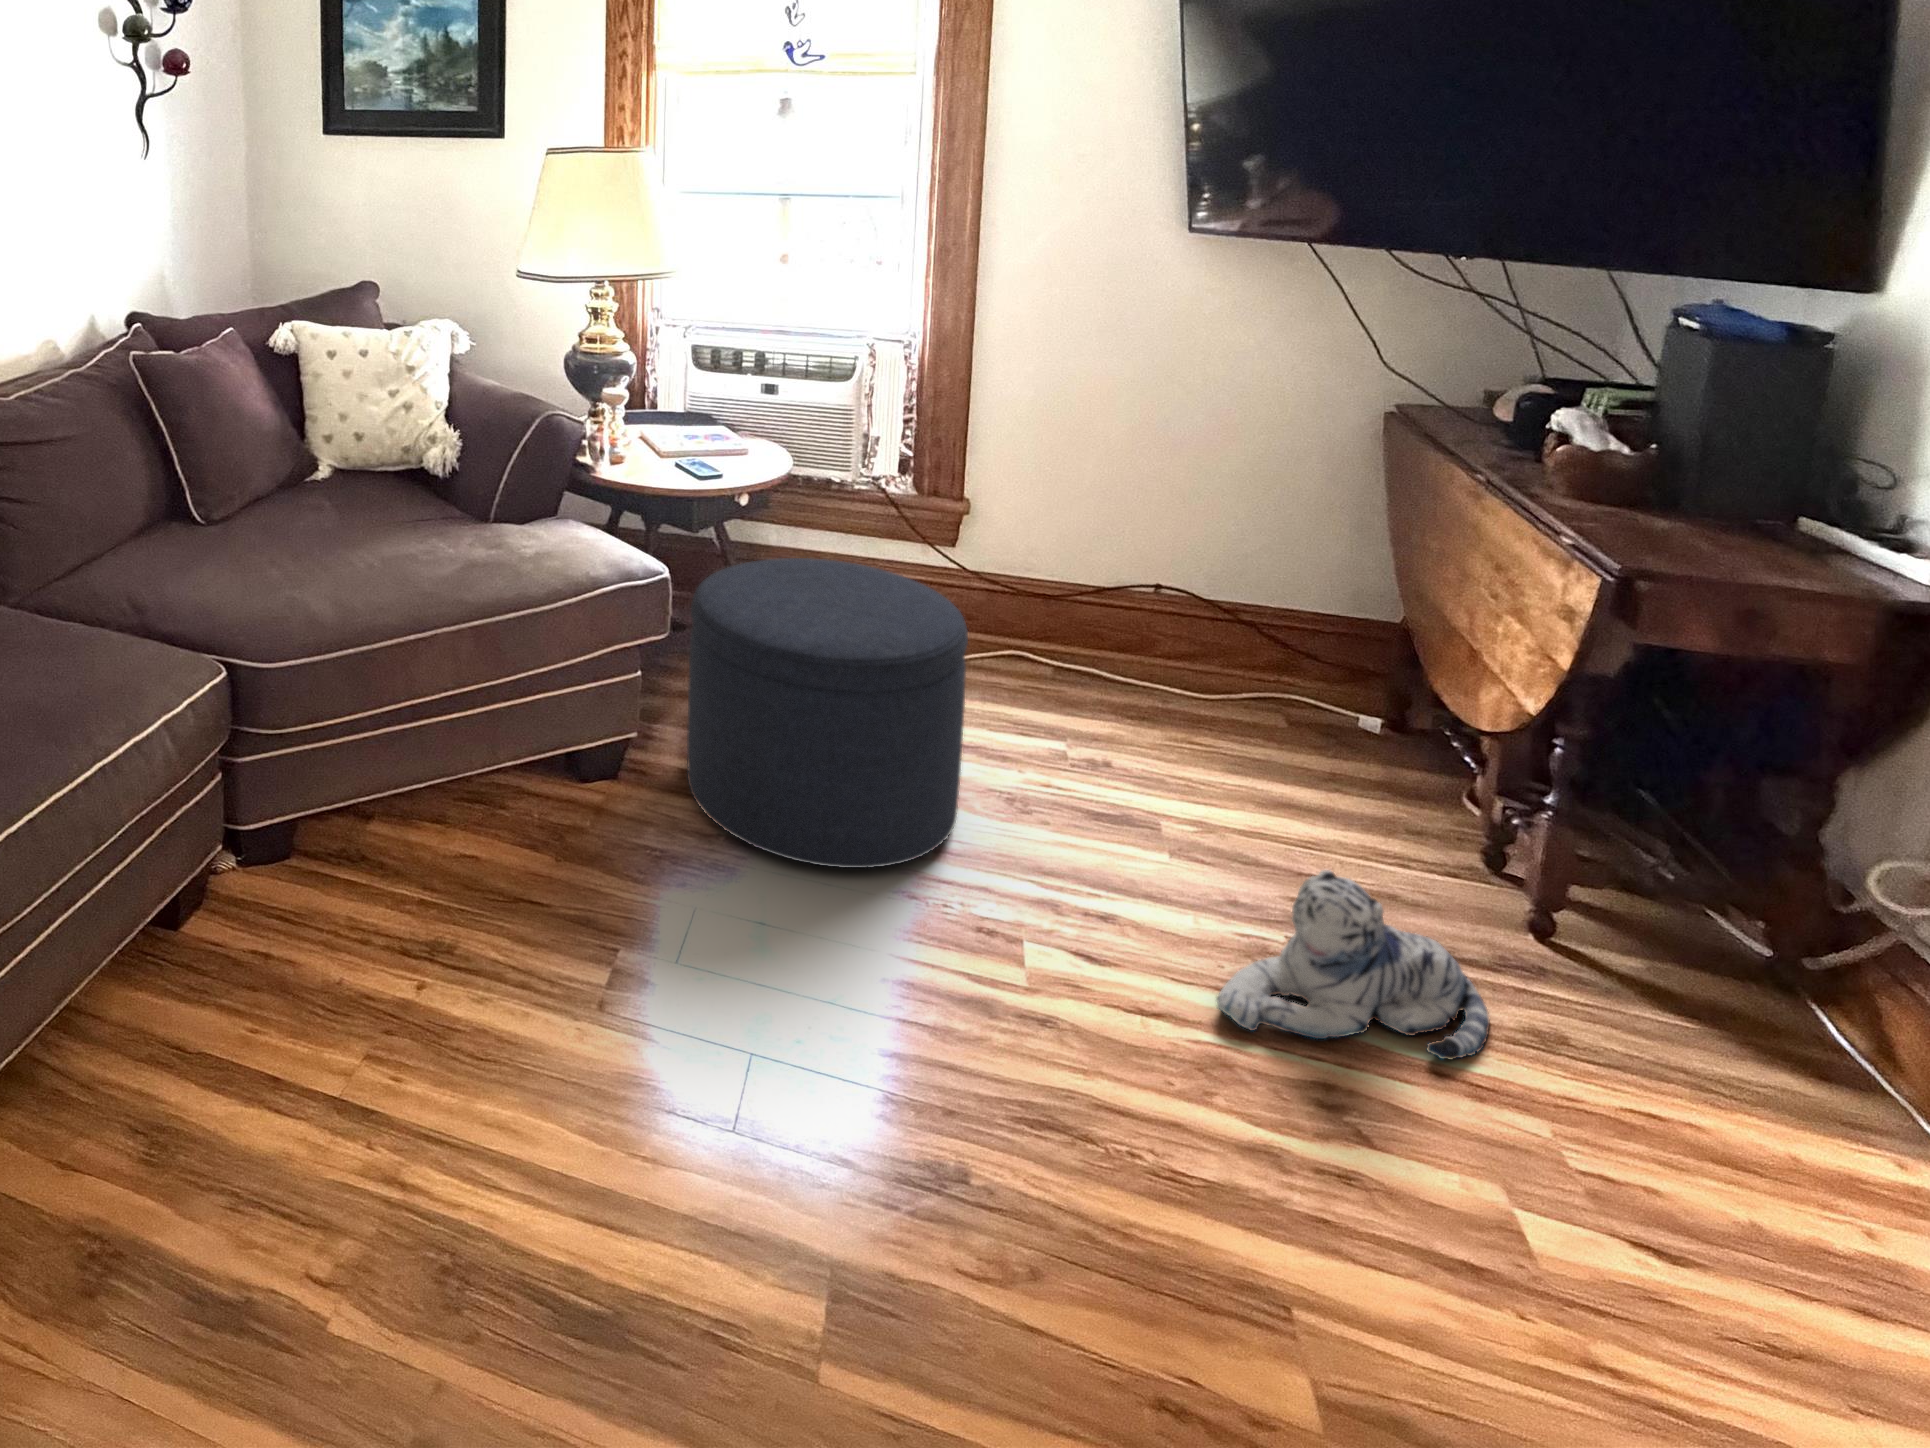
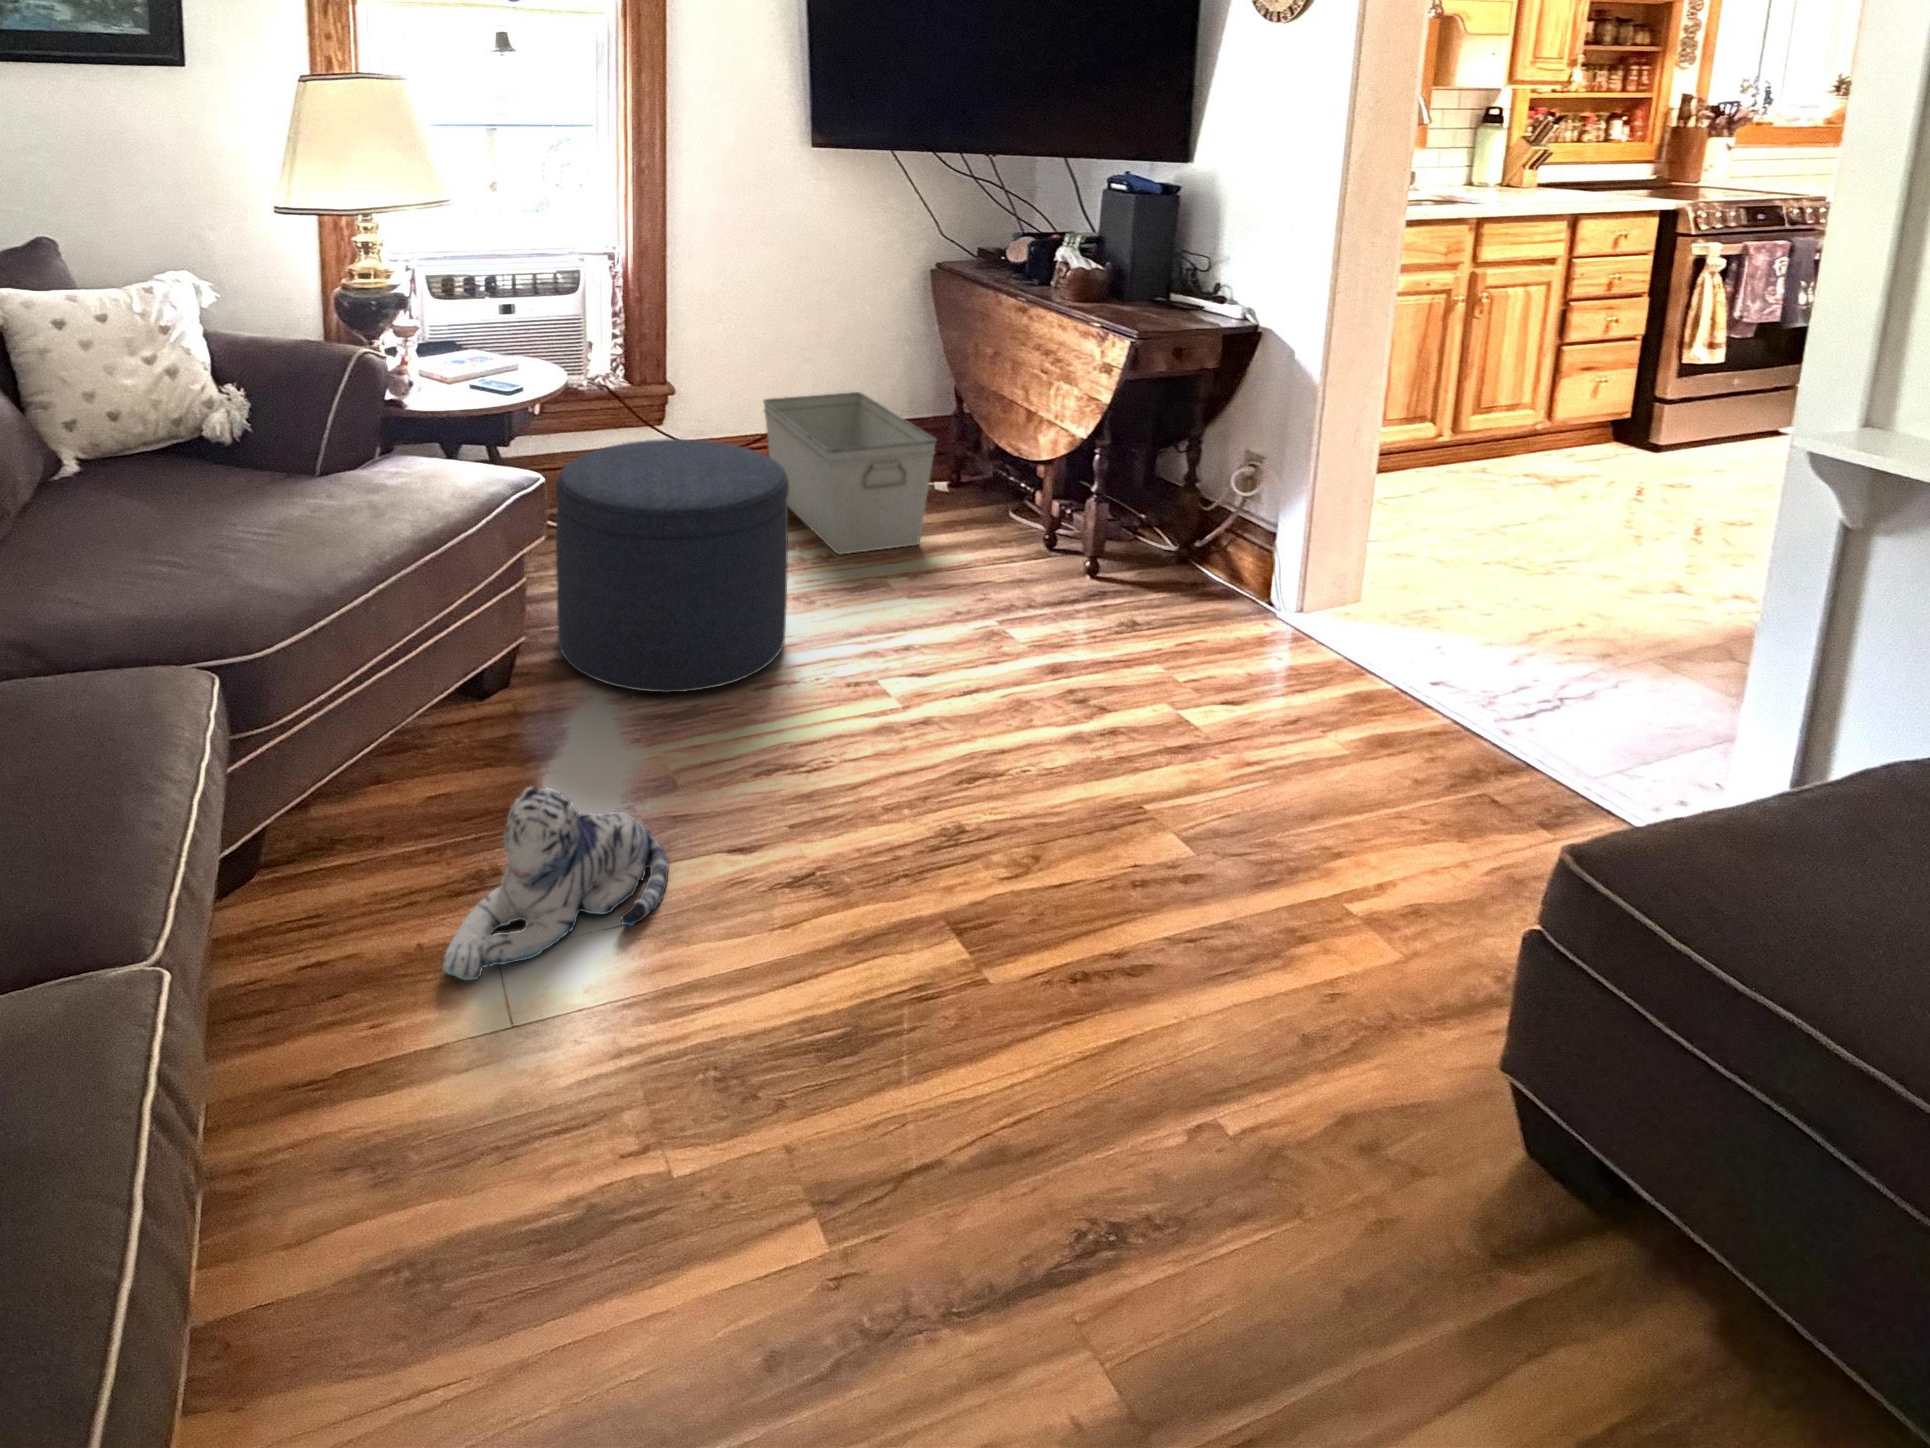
storage bin: none [1095,543,1298,790] -> present [763,392,936,554]
plush toy: present [1216,870,1490,1060] -> present [443,787,668,980]

